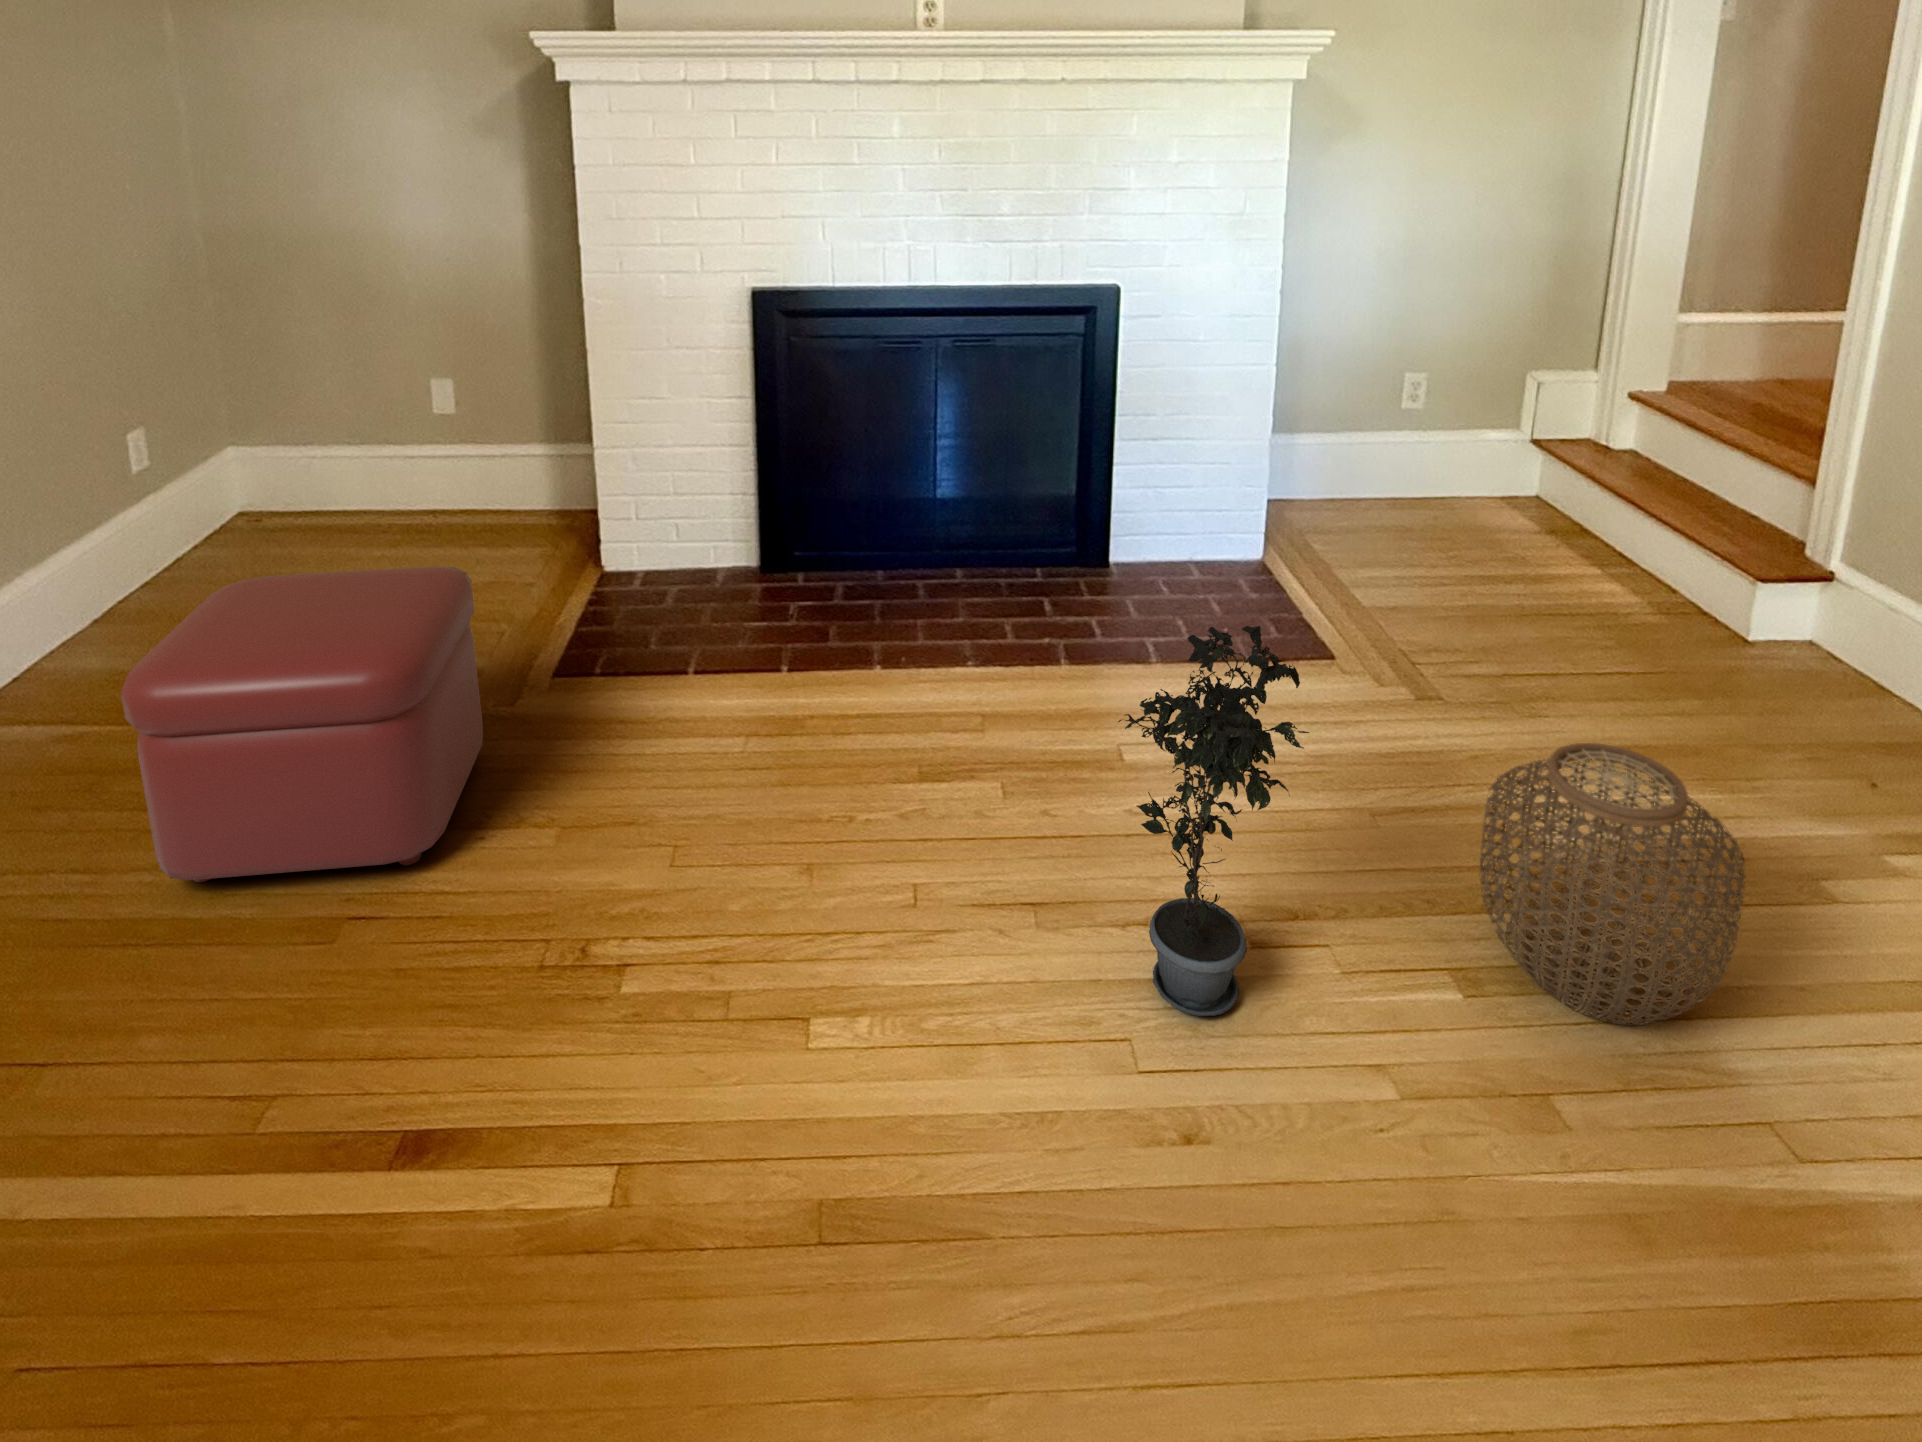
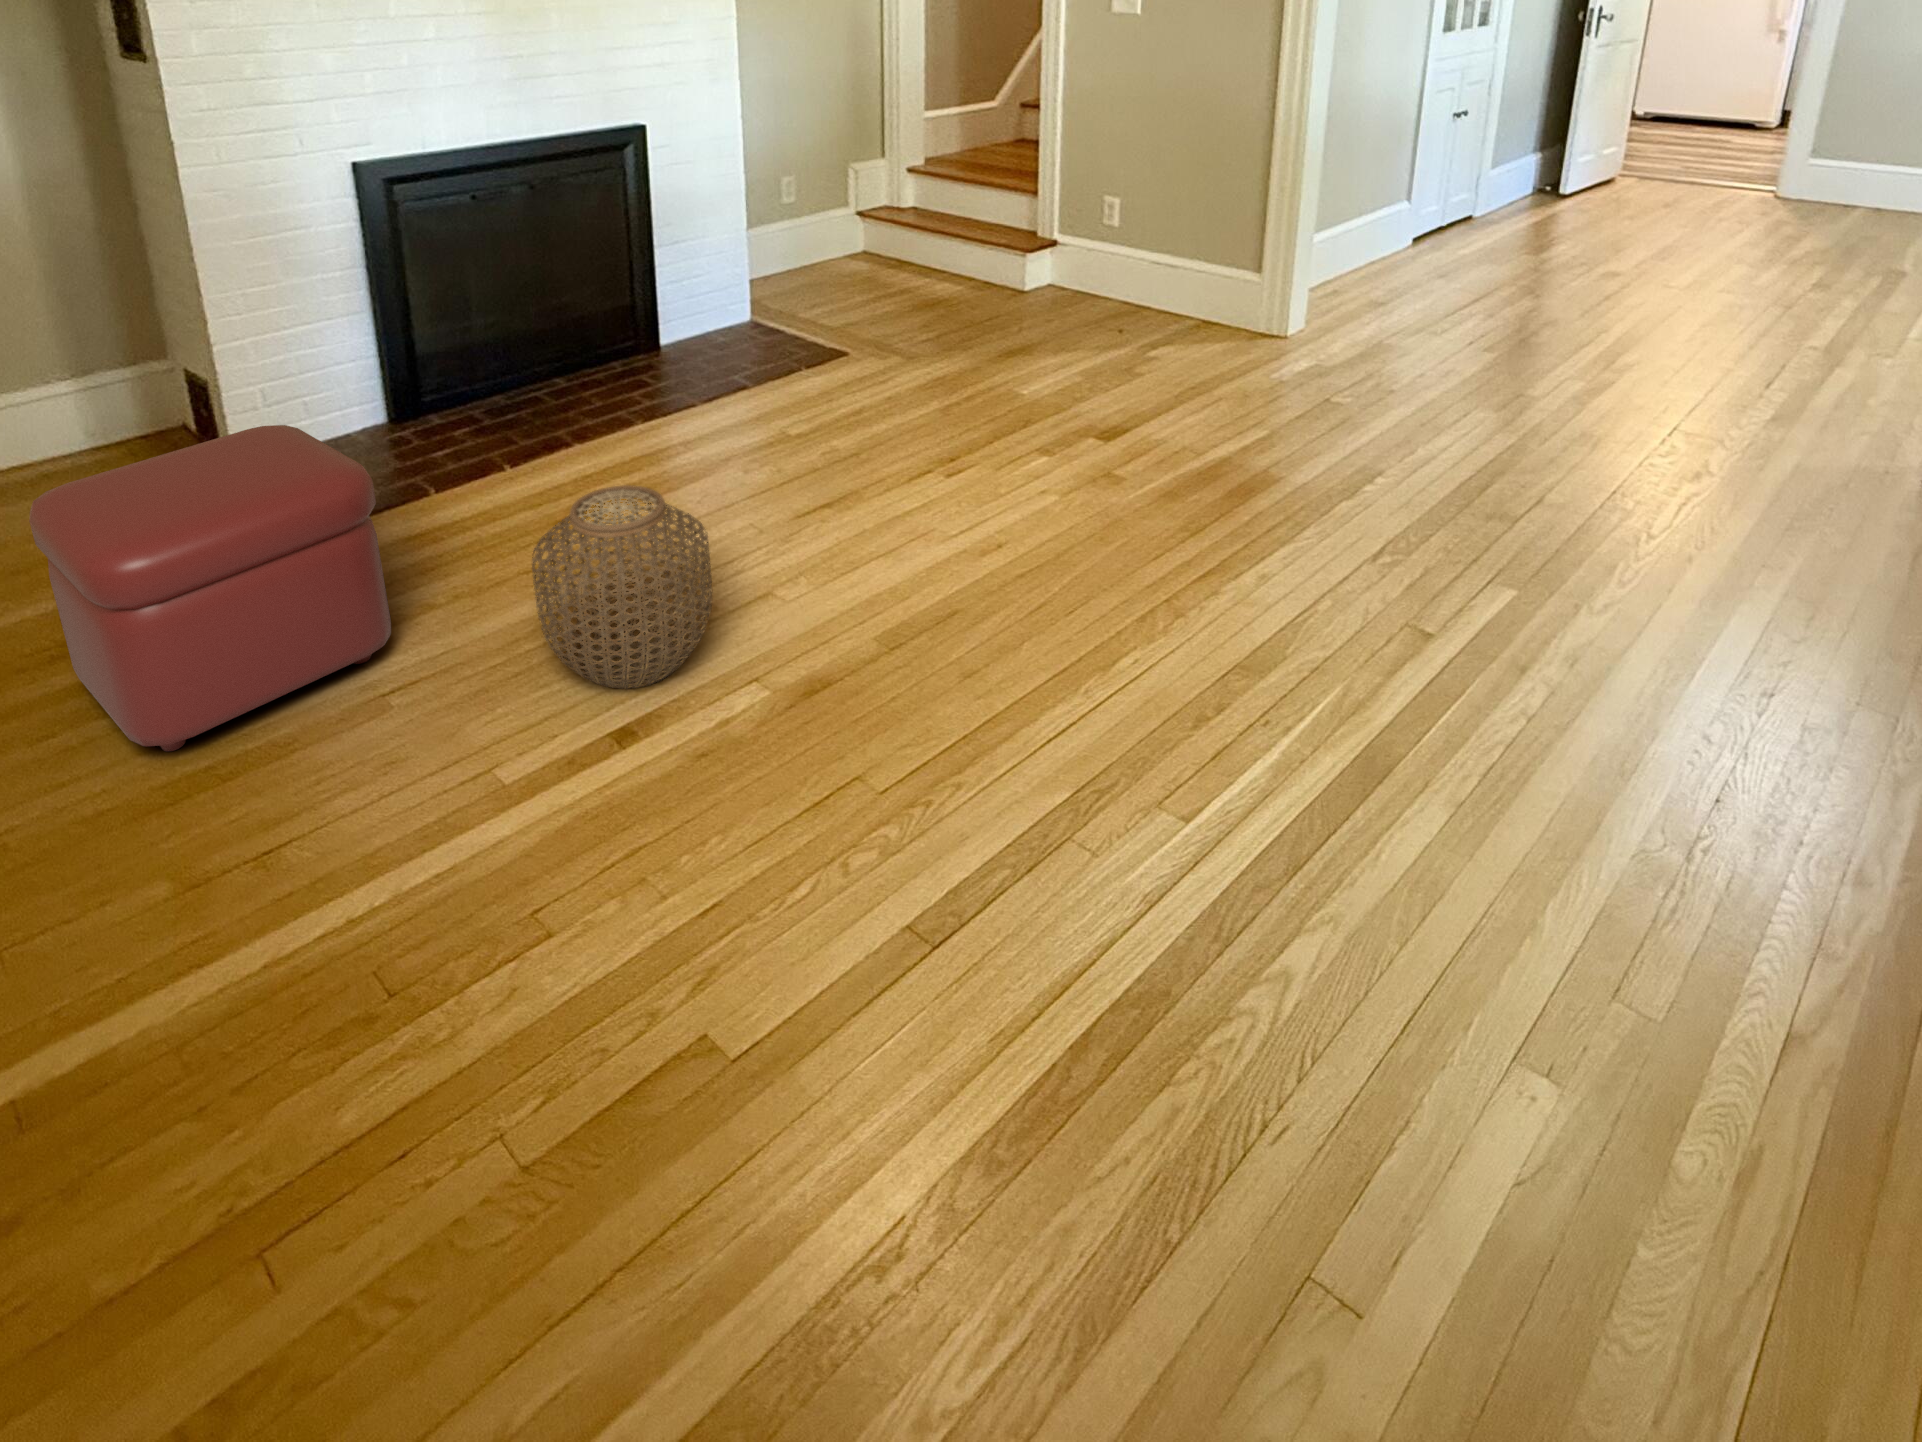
potted plant: present [1118,626,1309,1017] -> none [896,267,1017,509]
woven basket: present [1479,743,1745,1025] -> present [532,485,712,688]

